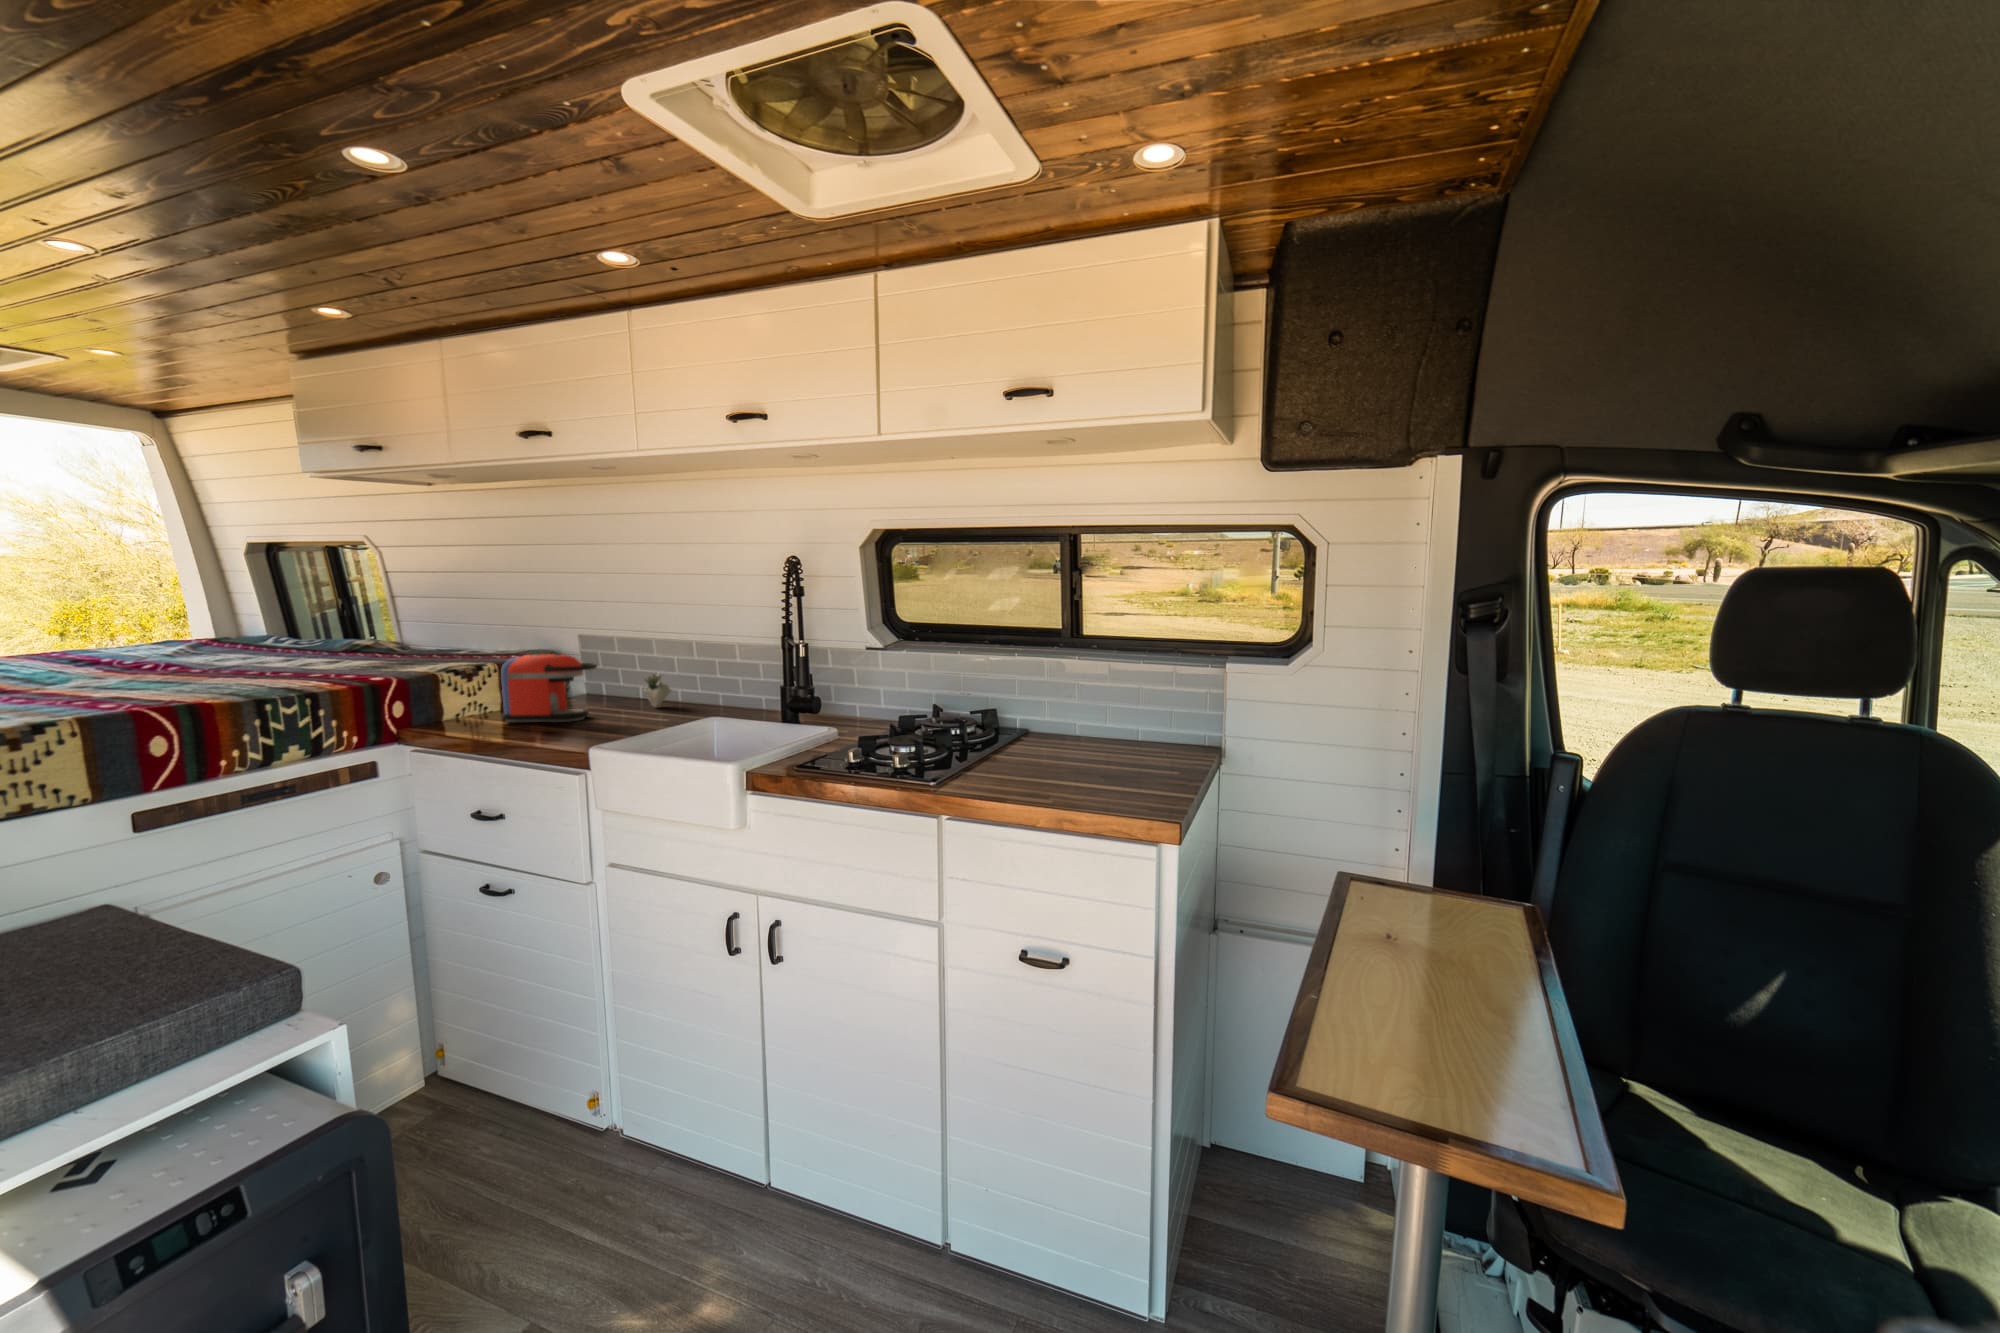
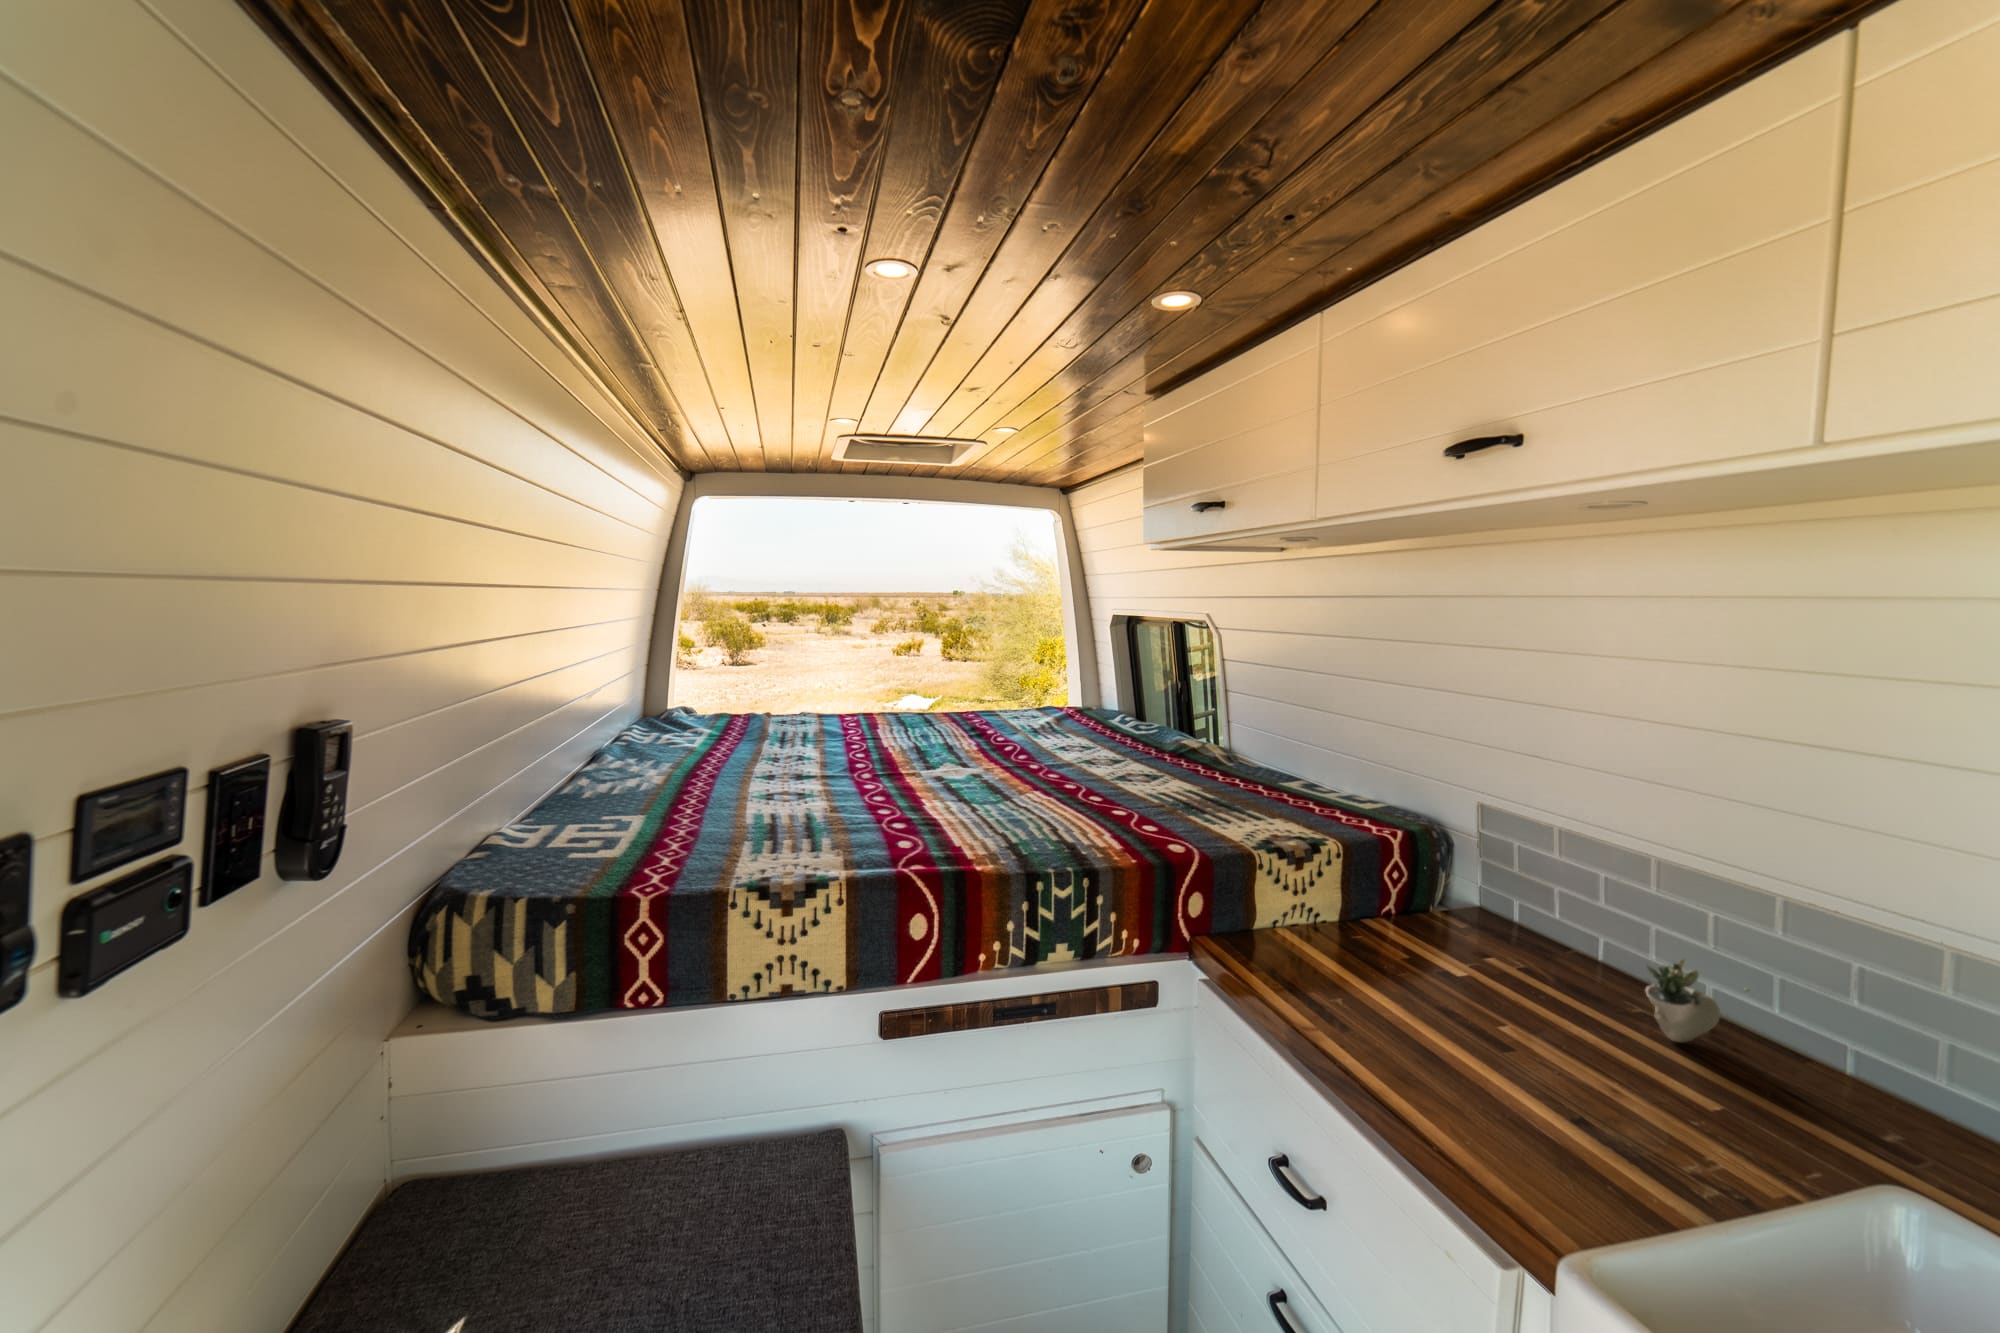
coffee maker: present [501,654,597,722] -> none [1343,865,1545,1031]

